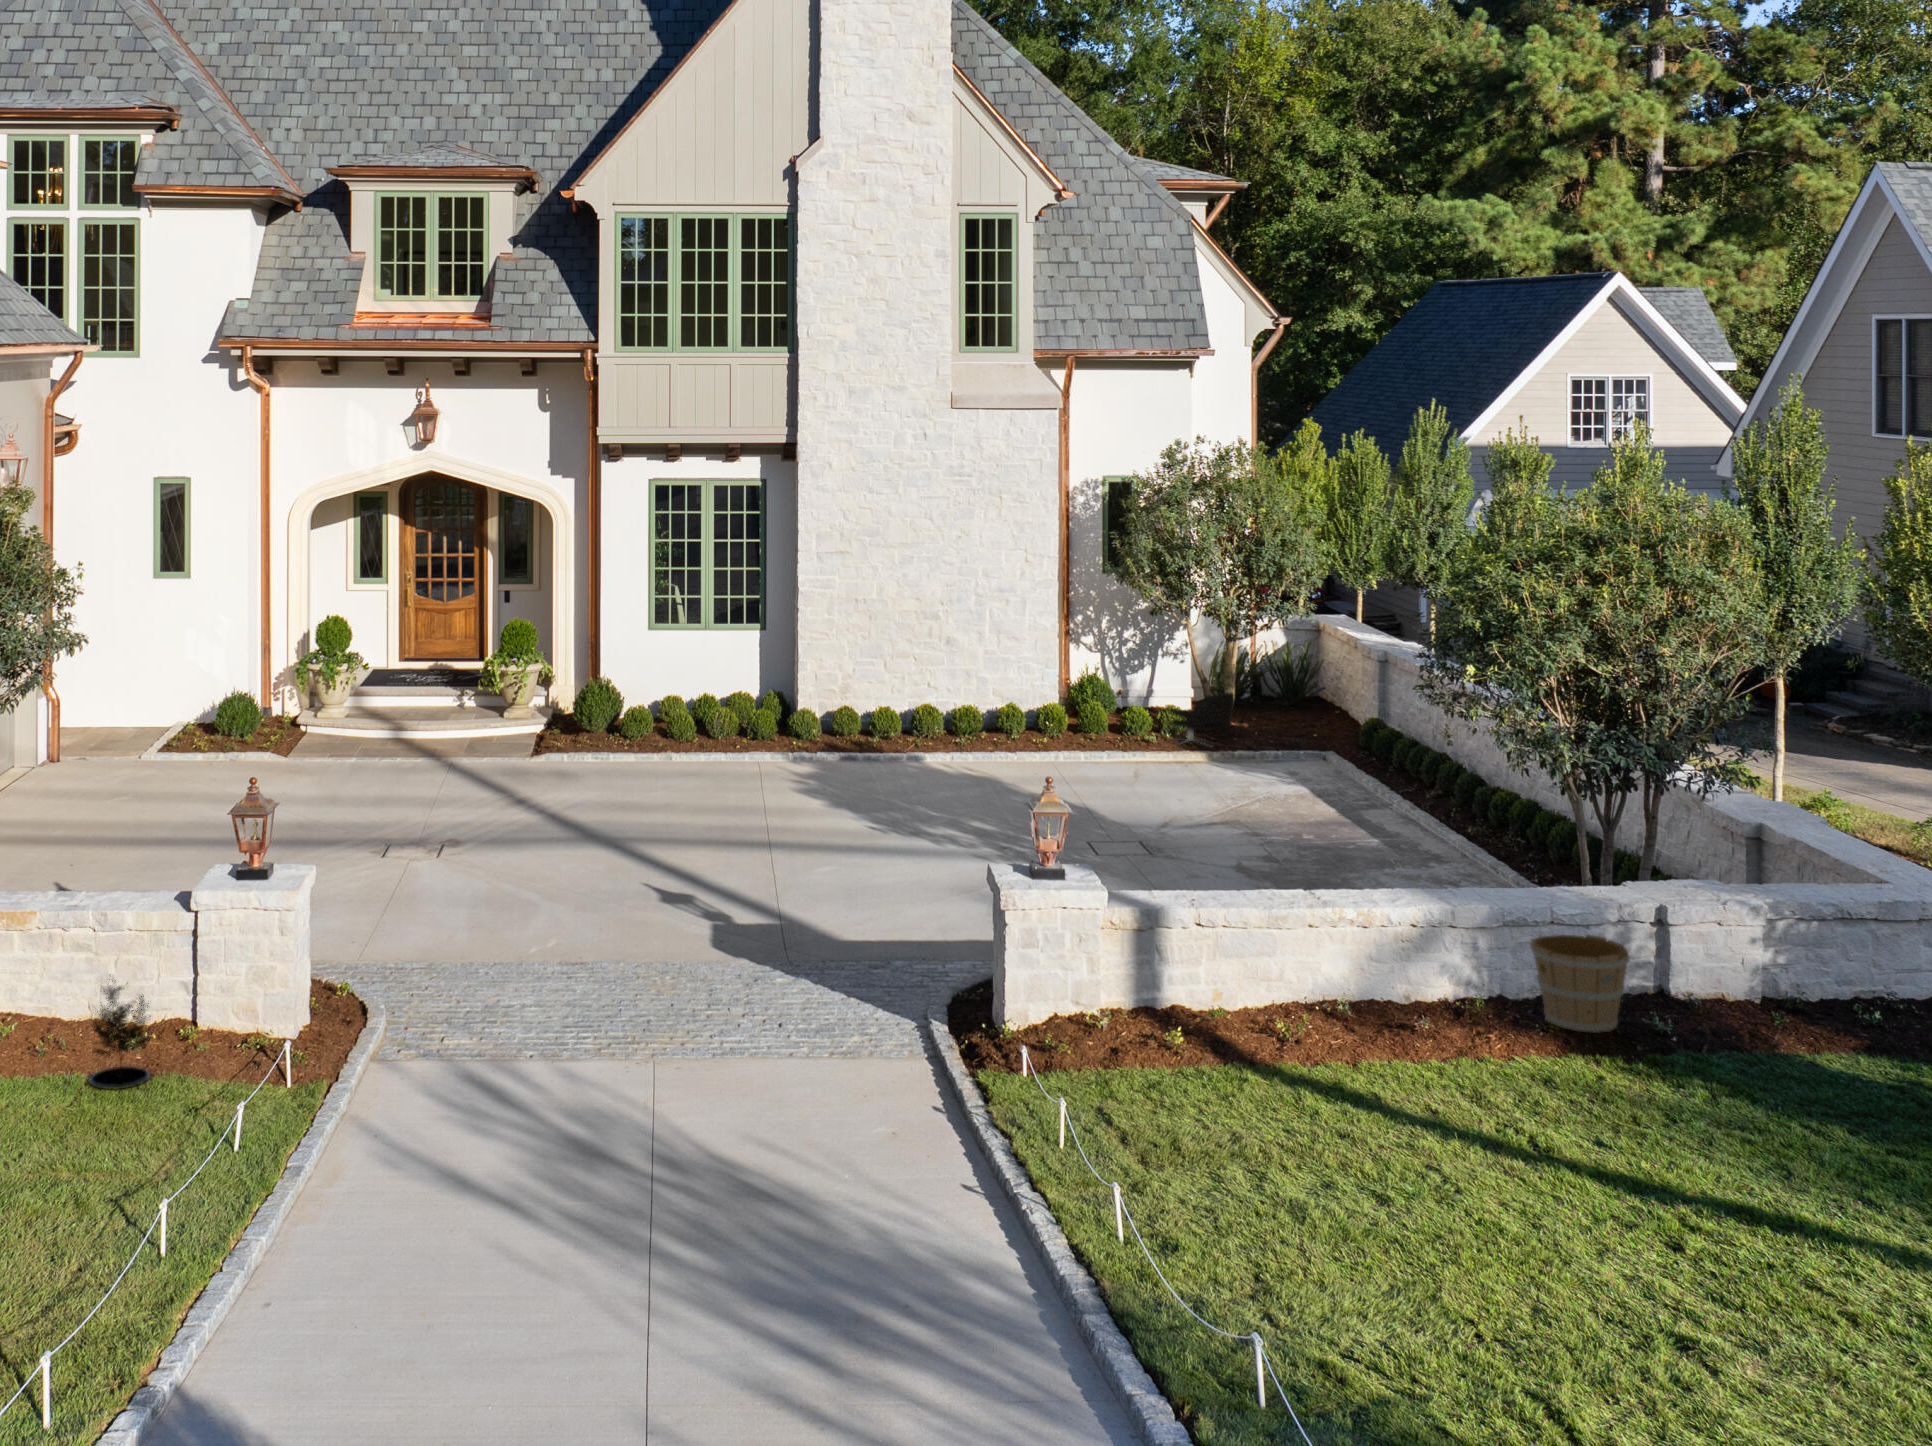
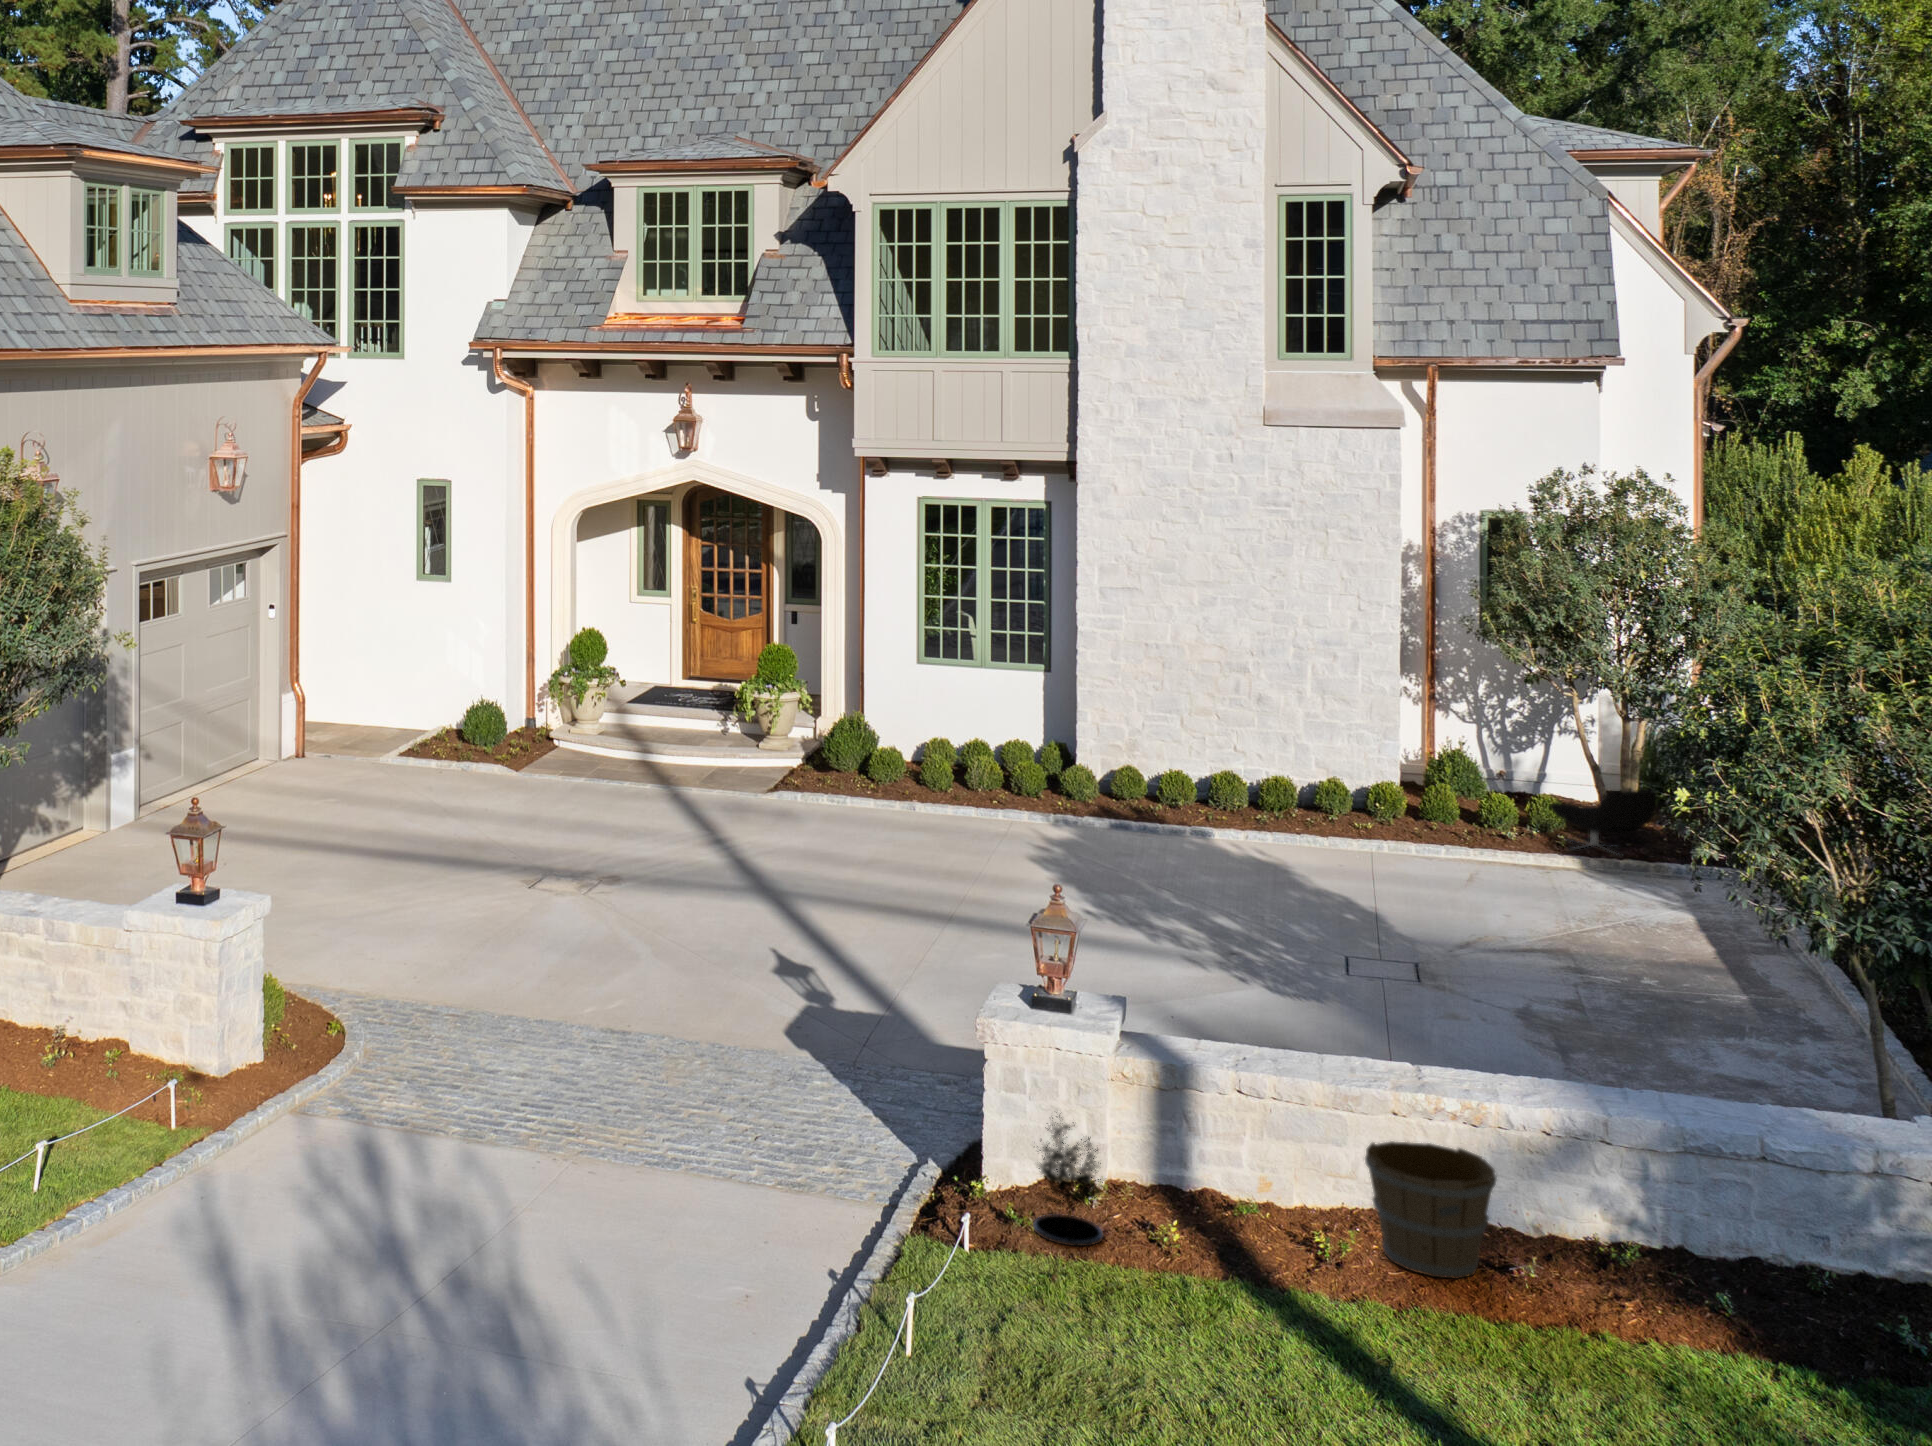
wooden bucket: present [1530,935,1630,1033] -> present [1365,1141,1497,1278]
potted tree: present [89,974,152,1089] -> present [1033,1113,1104,1246]

